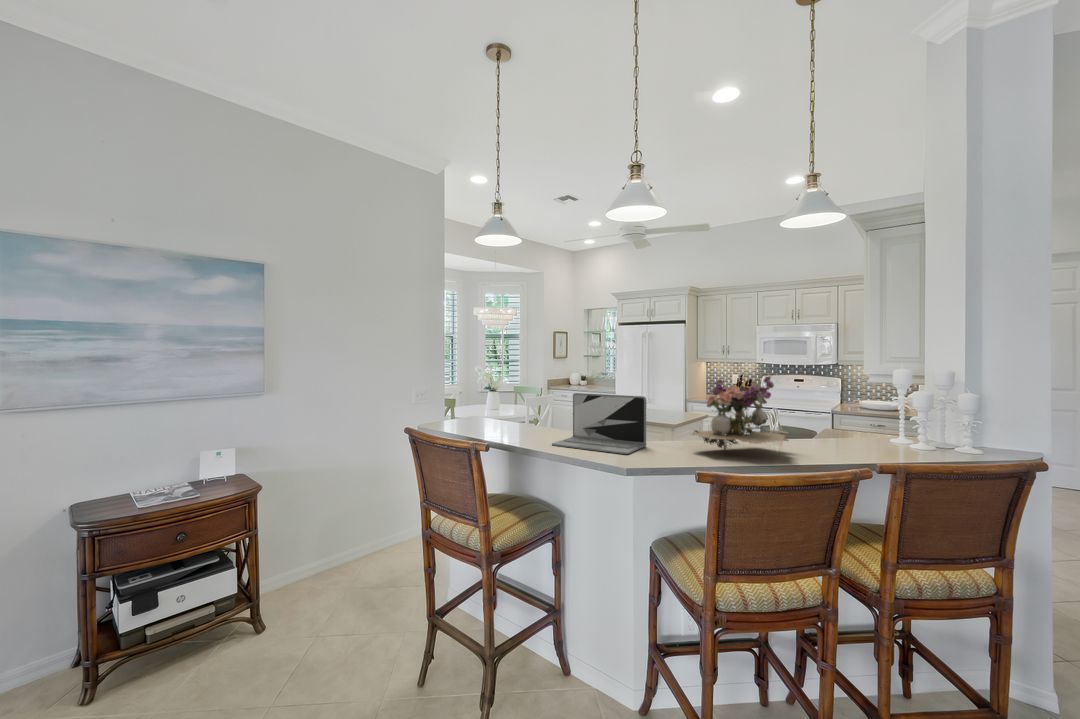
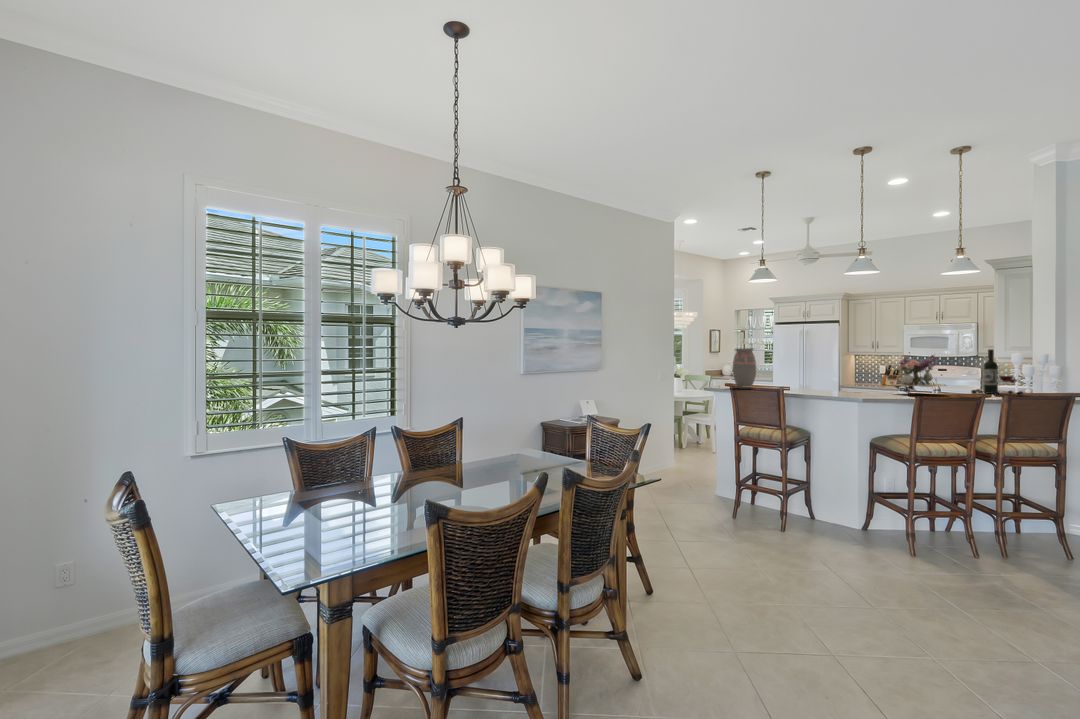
decorative vase: none [455,361,493,431] -> present [733,348,756,389]
wine bottle: none [832,365,919,455] -> present [972,349,1023,395]
laptop: present [552,393,647,454] -> none [807,366,862,394]

